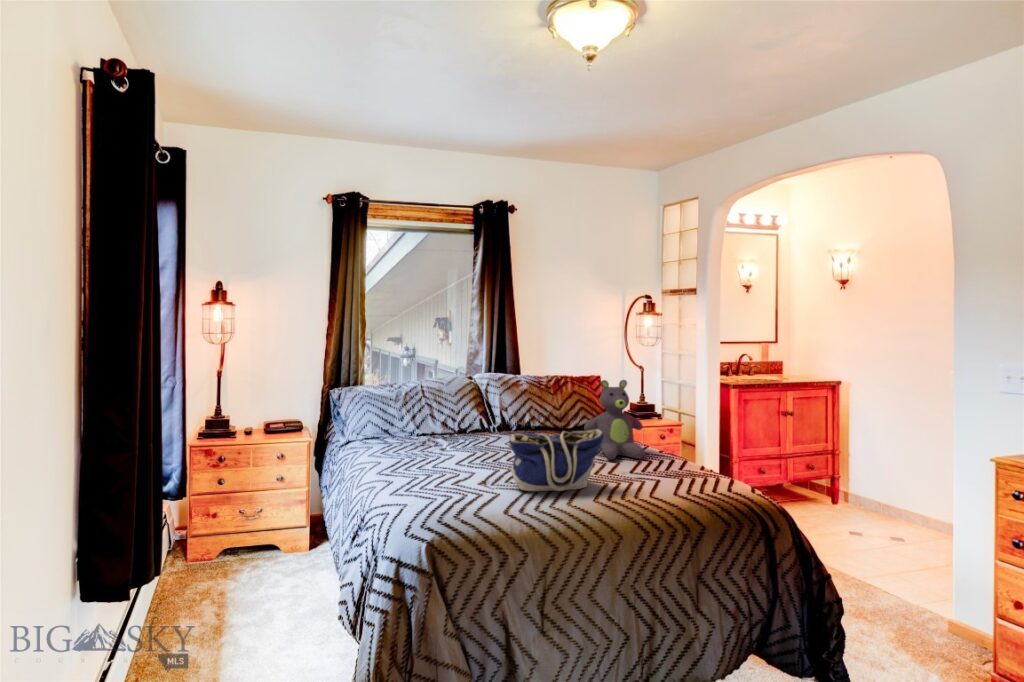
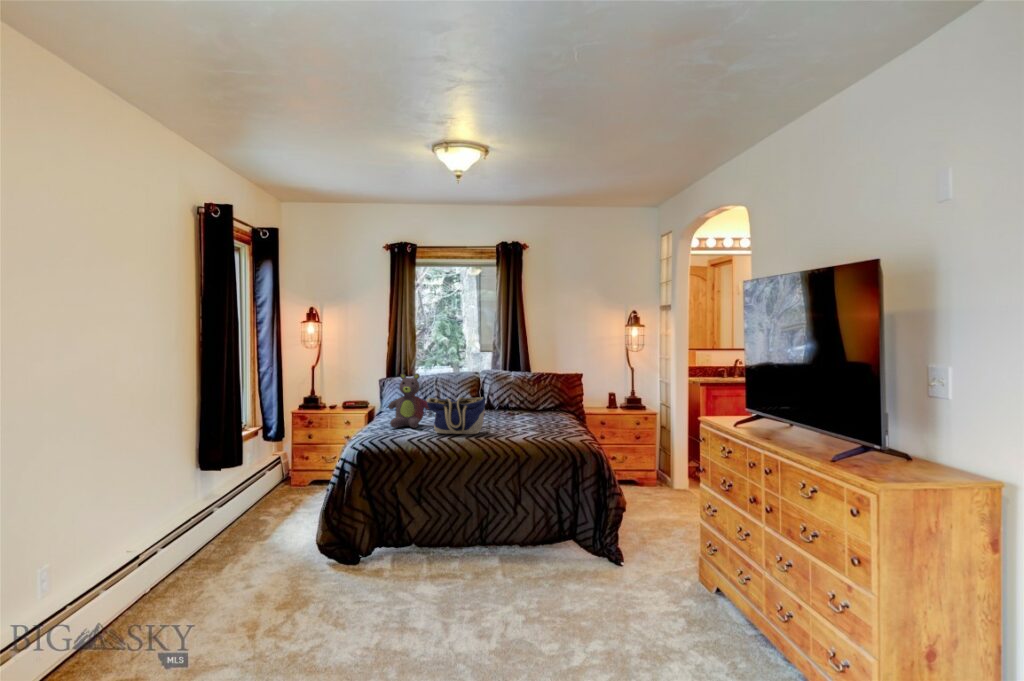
stuffed bear: present [584,380,644,459] -> present [388,373,429,428]

